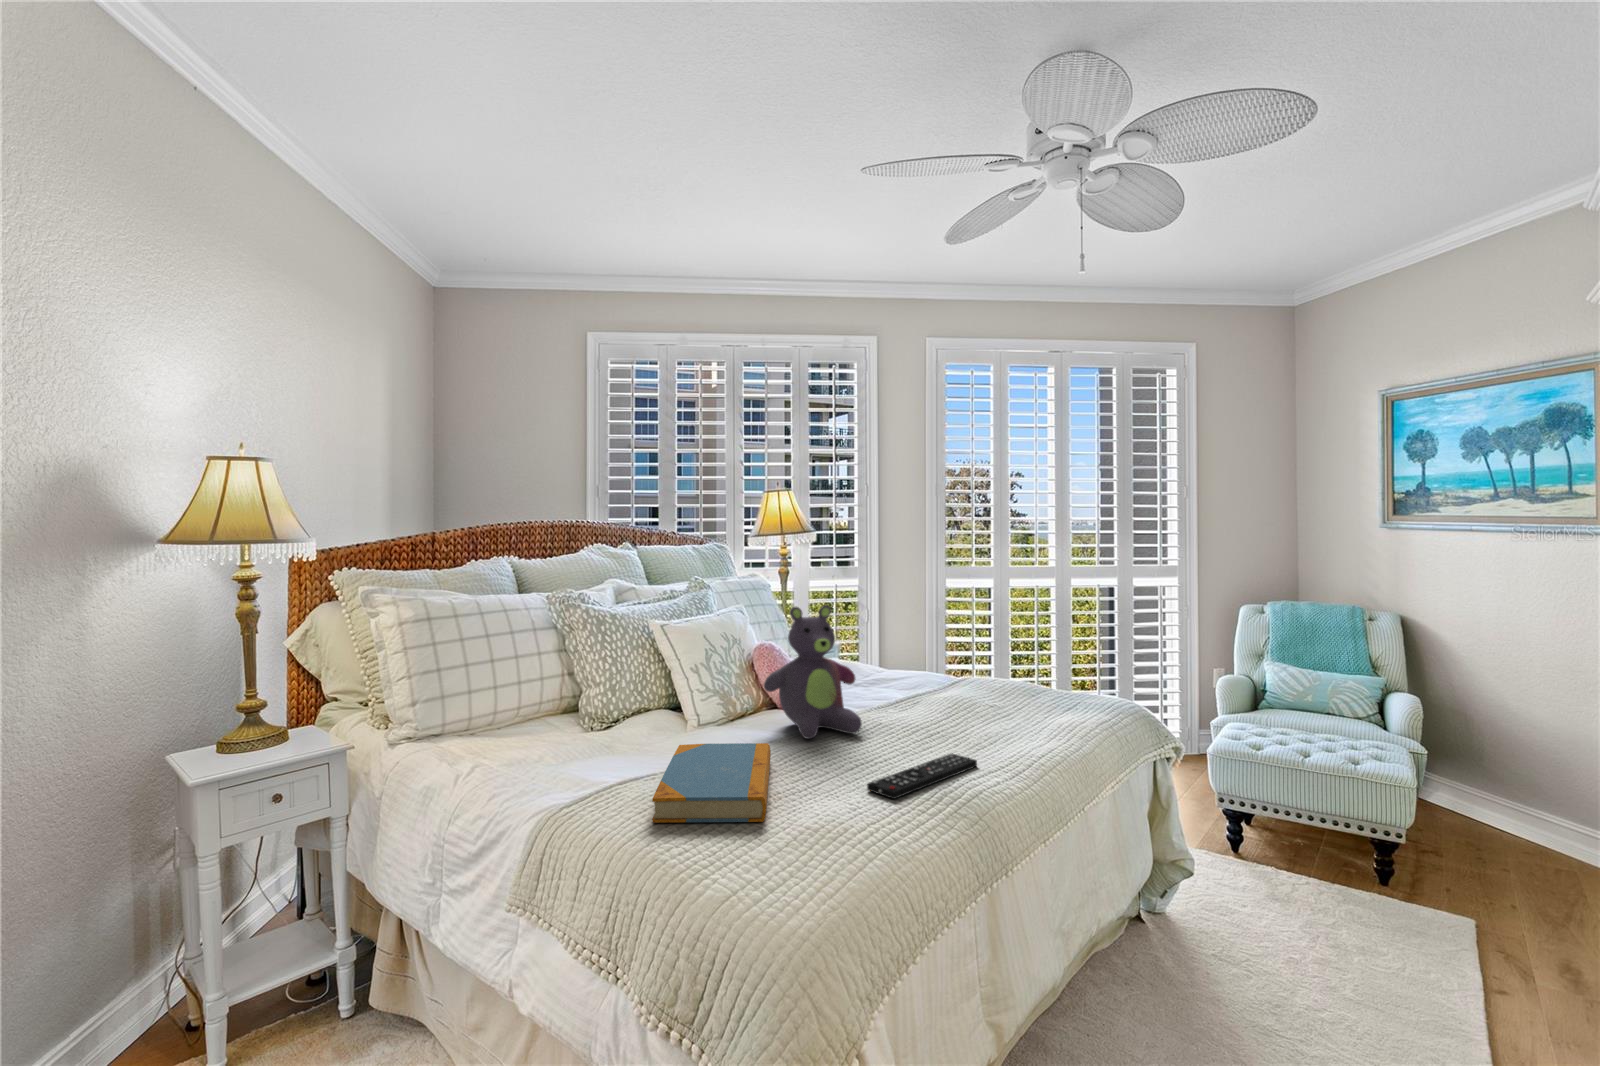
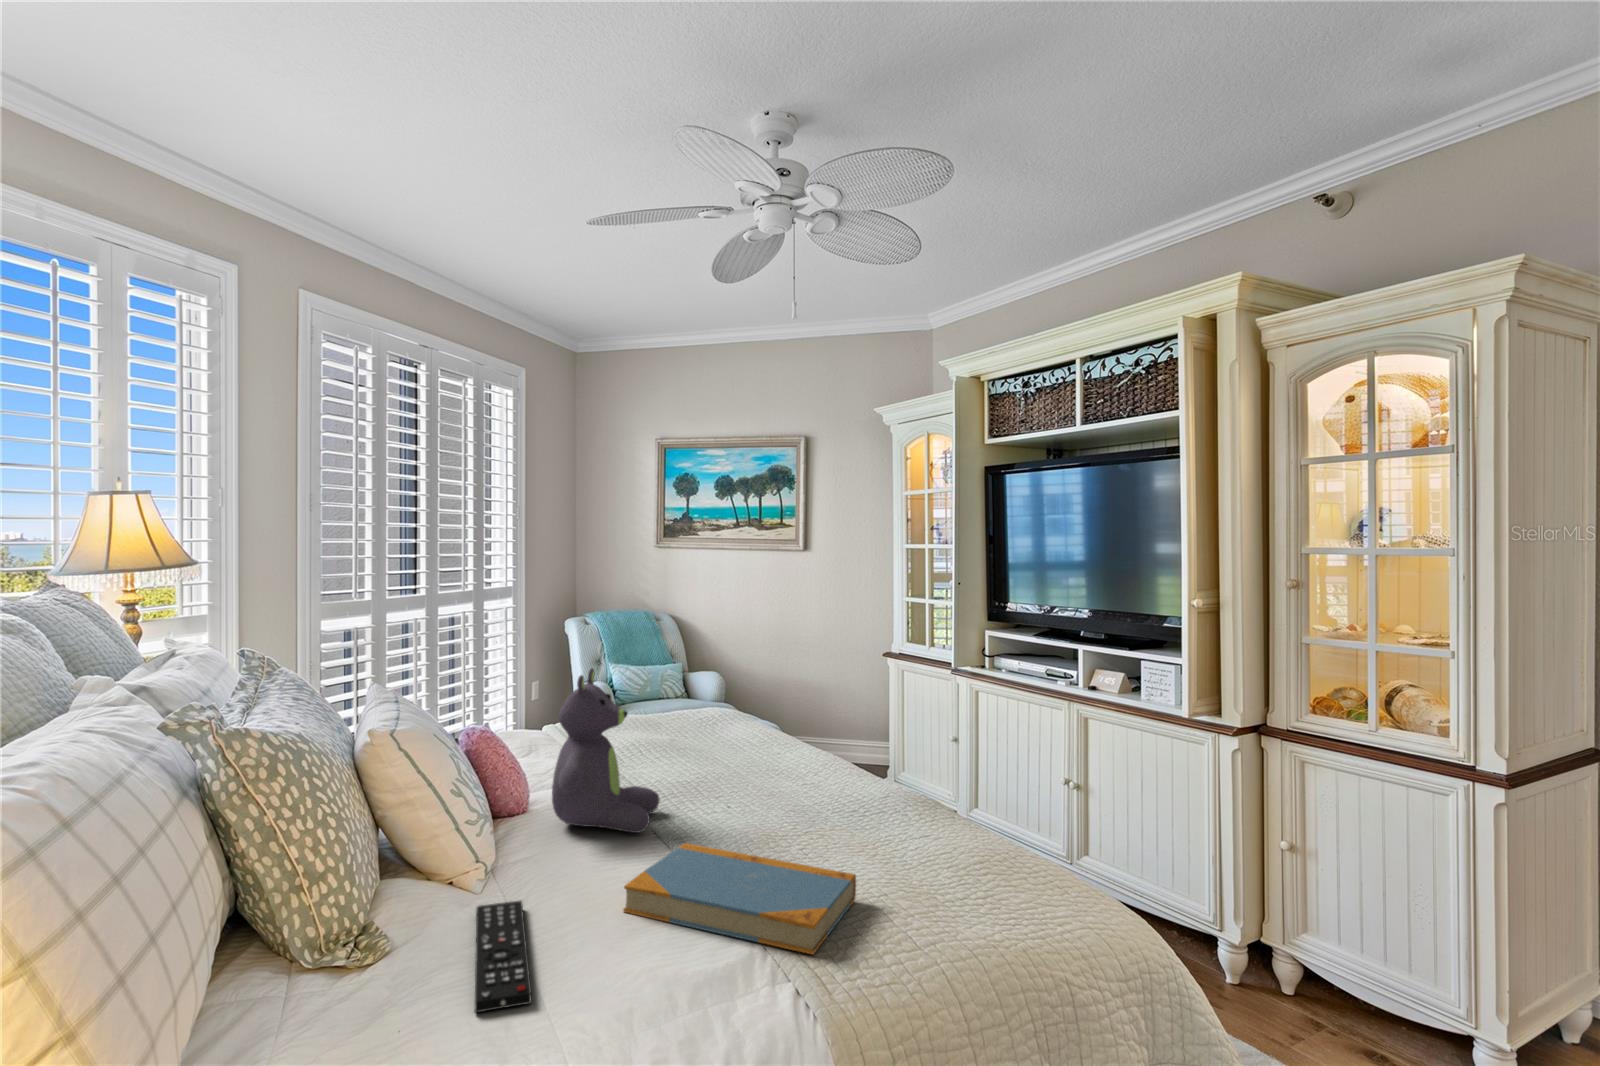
remote control: present [867,753,977,799] -> present [475,901,531,1013]

